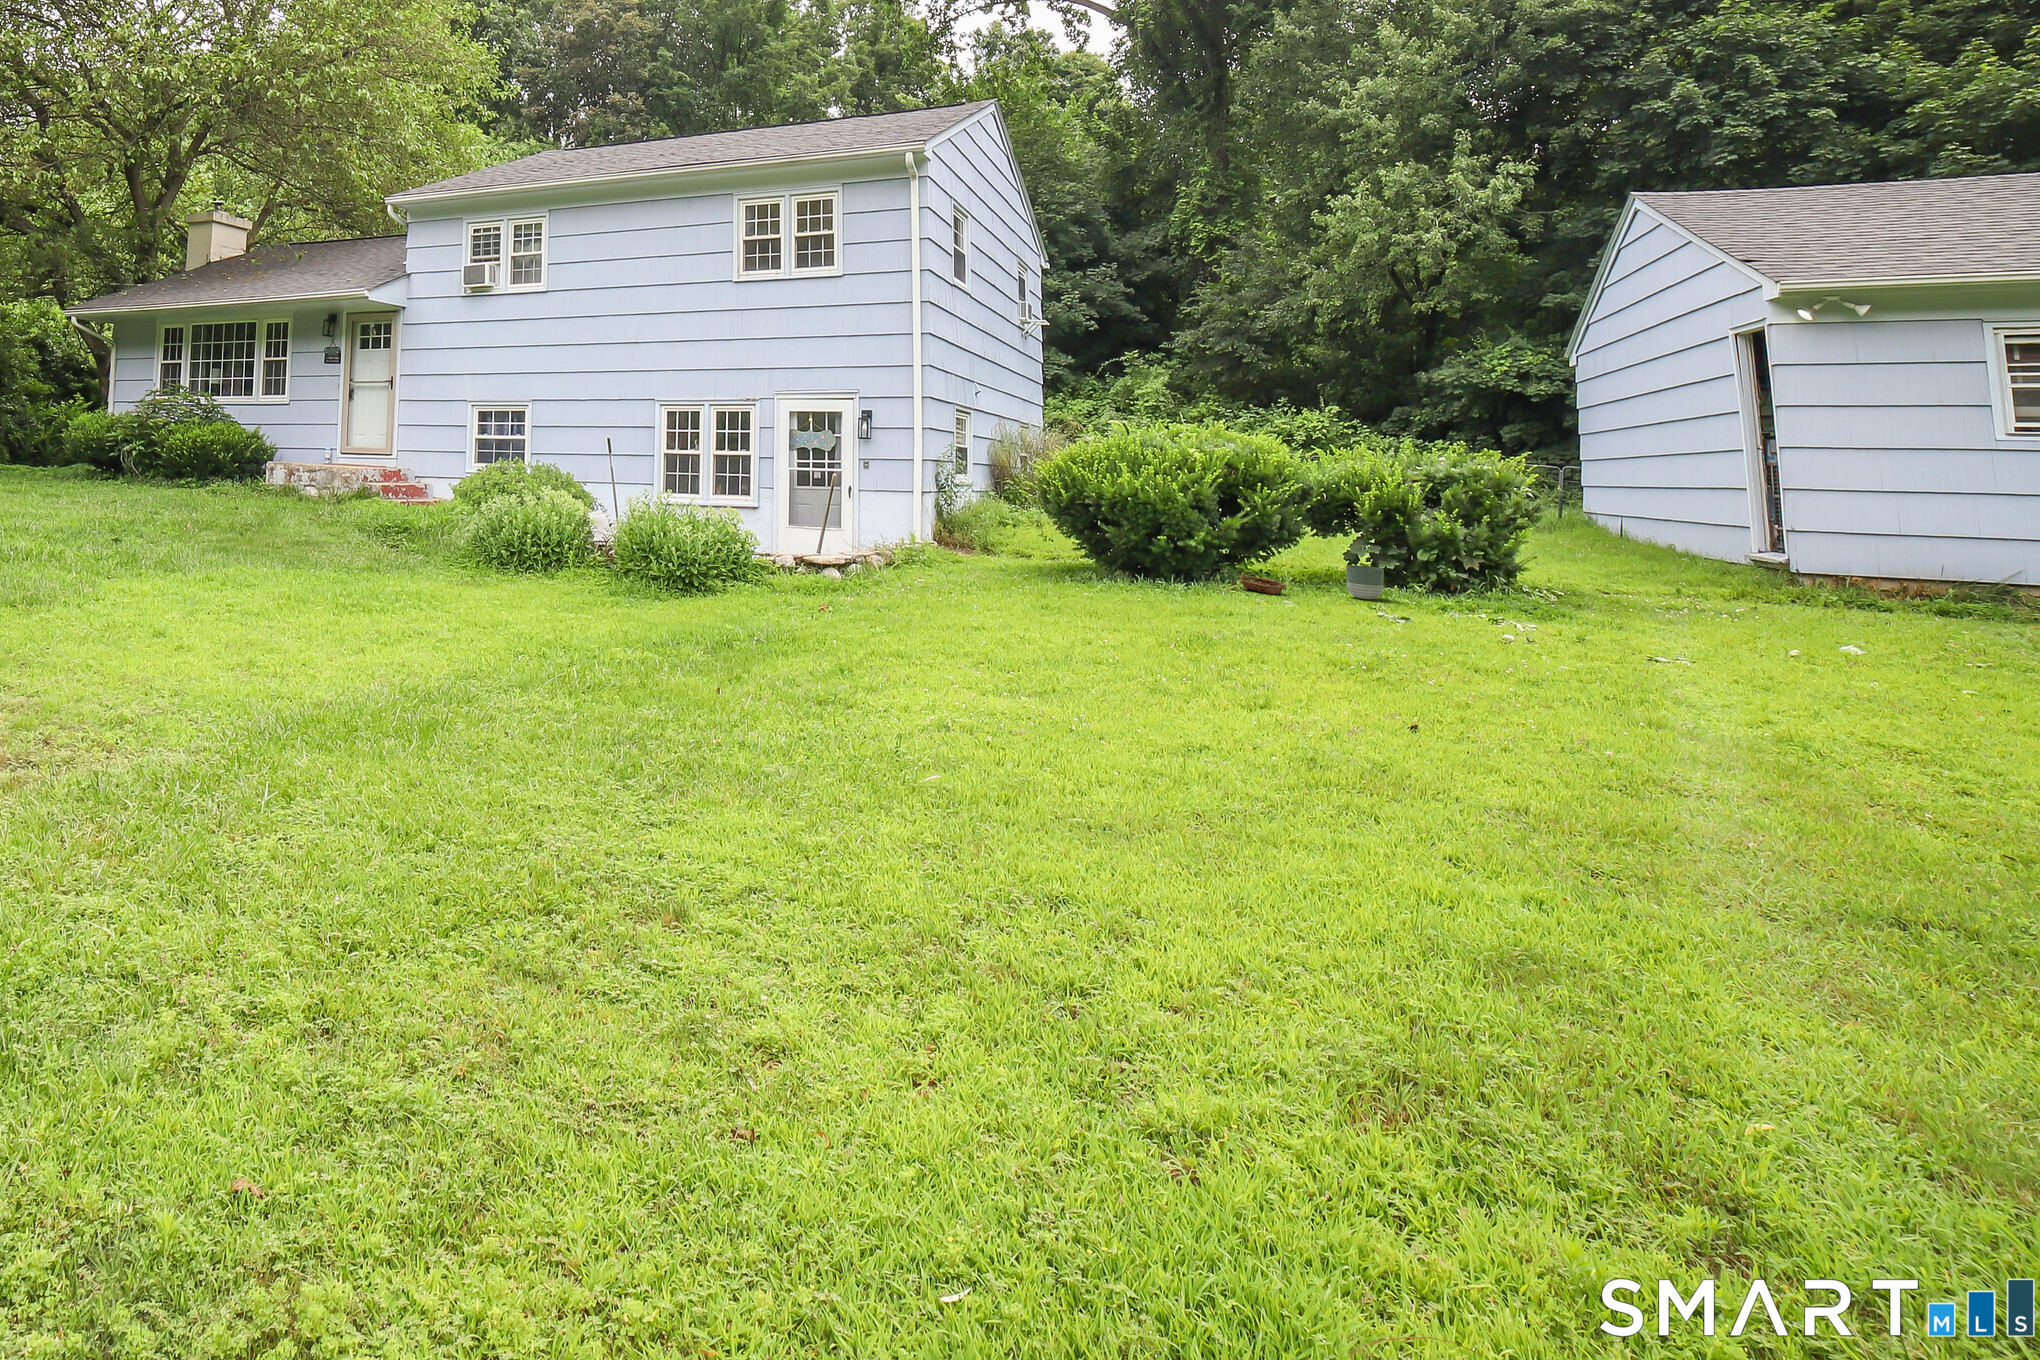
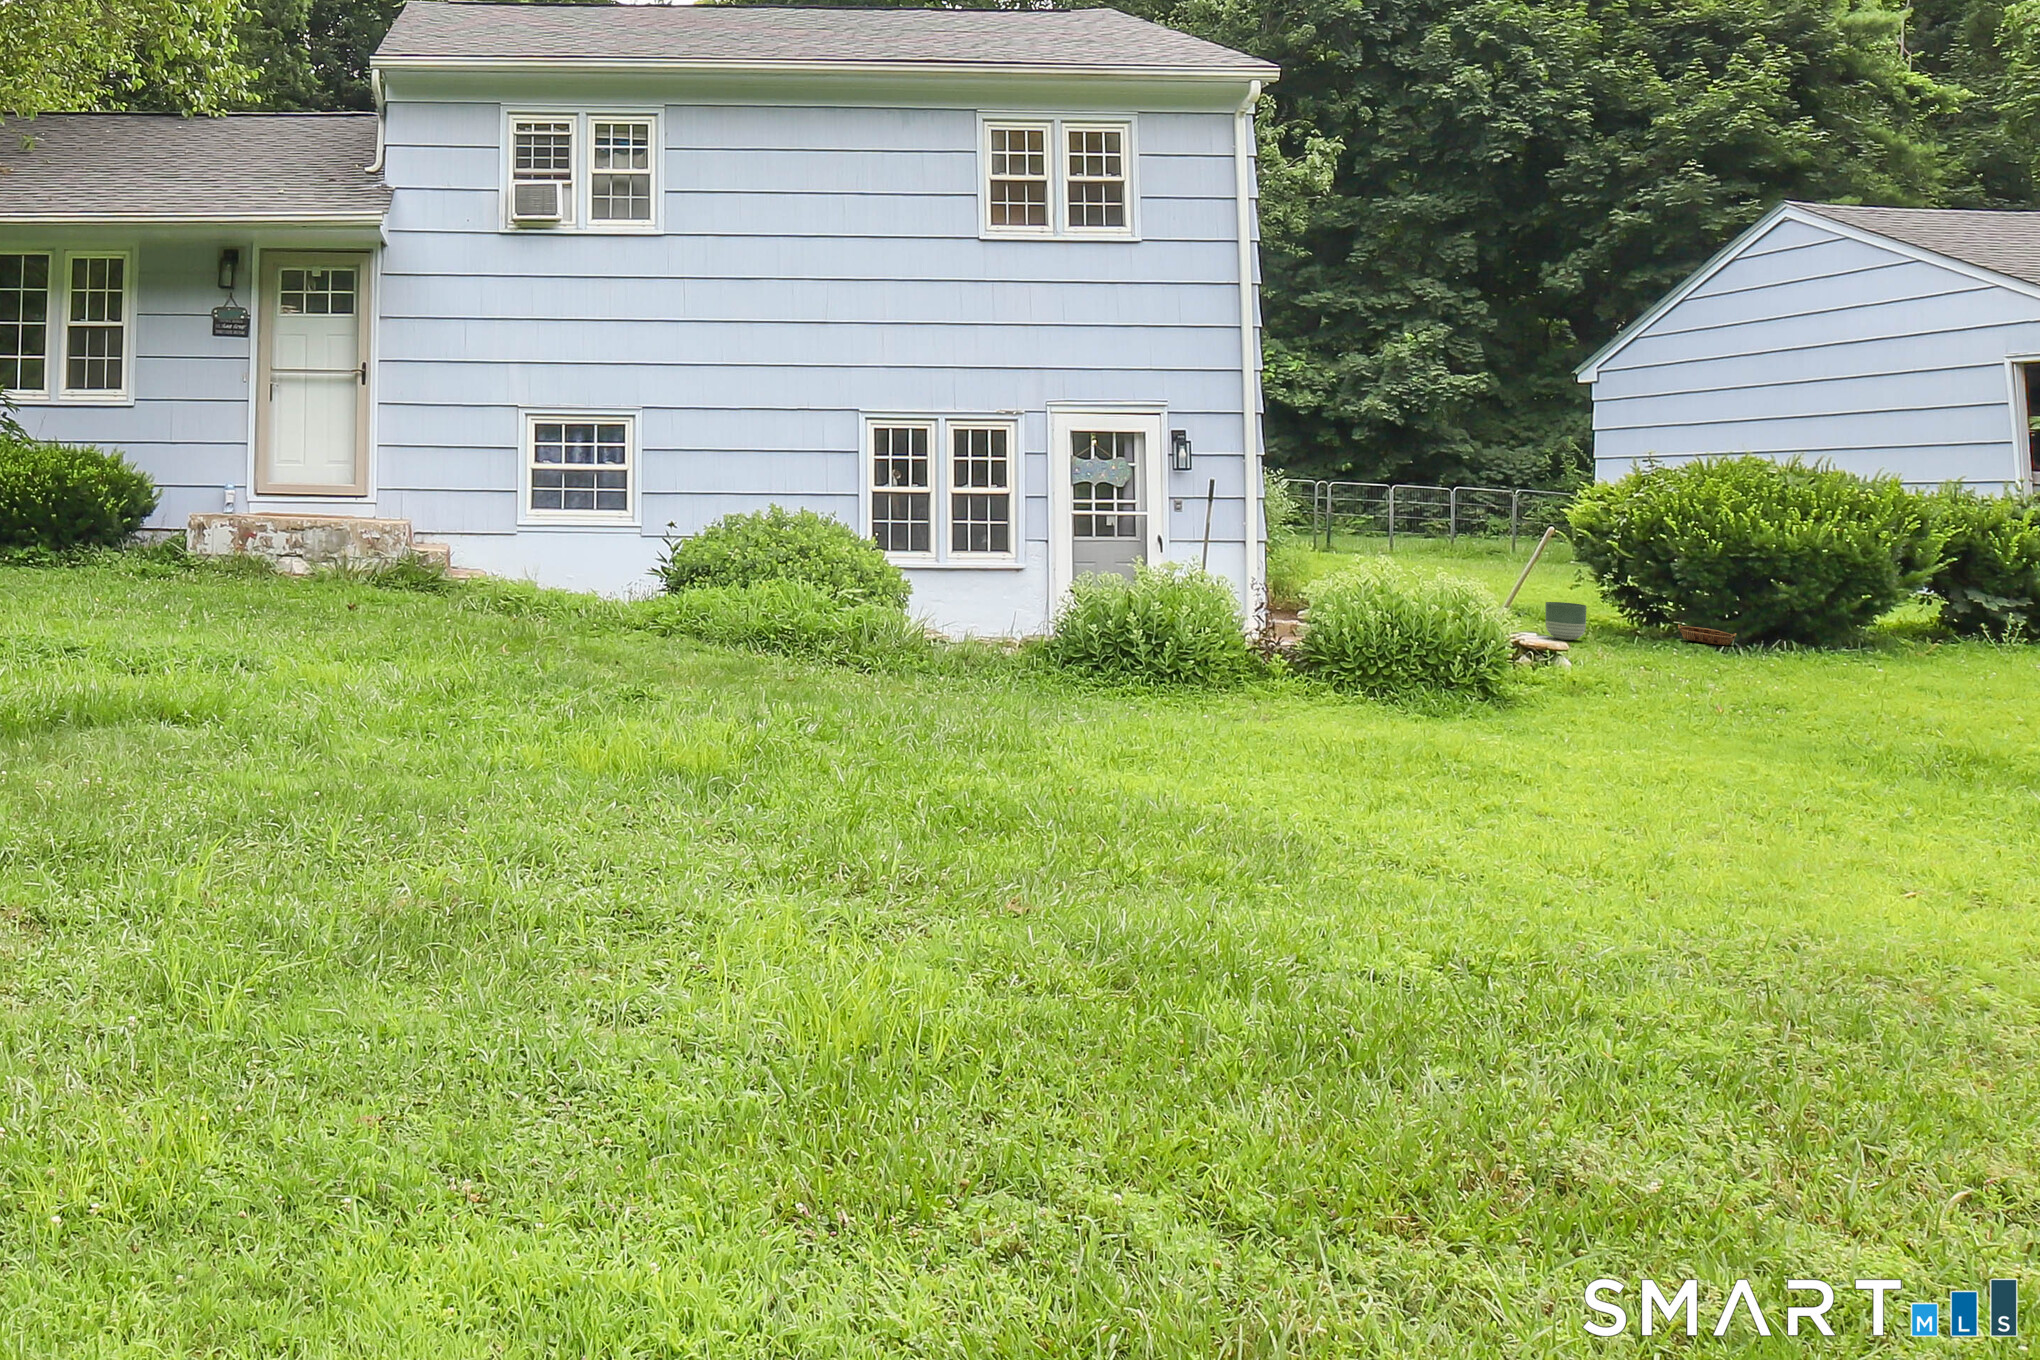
planter: present [1346,565,1384,599] -> present [1545,602,1586,640]

